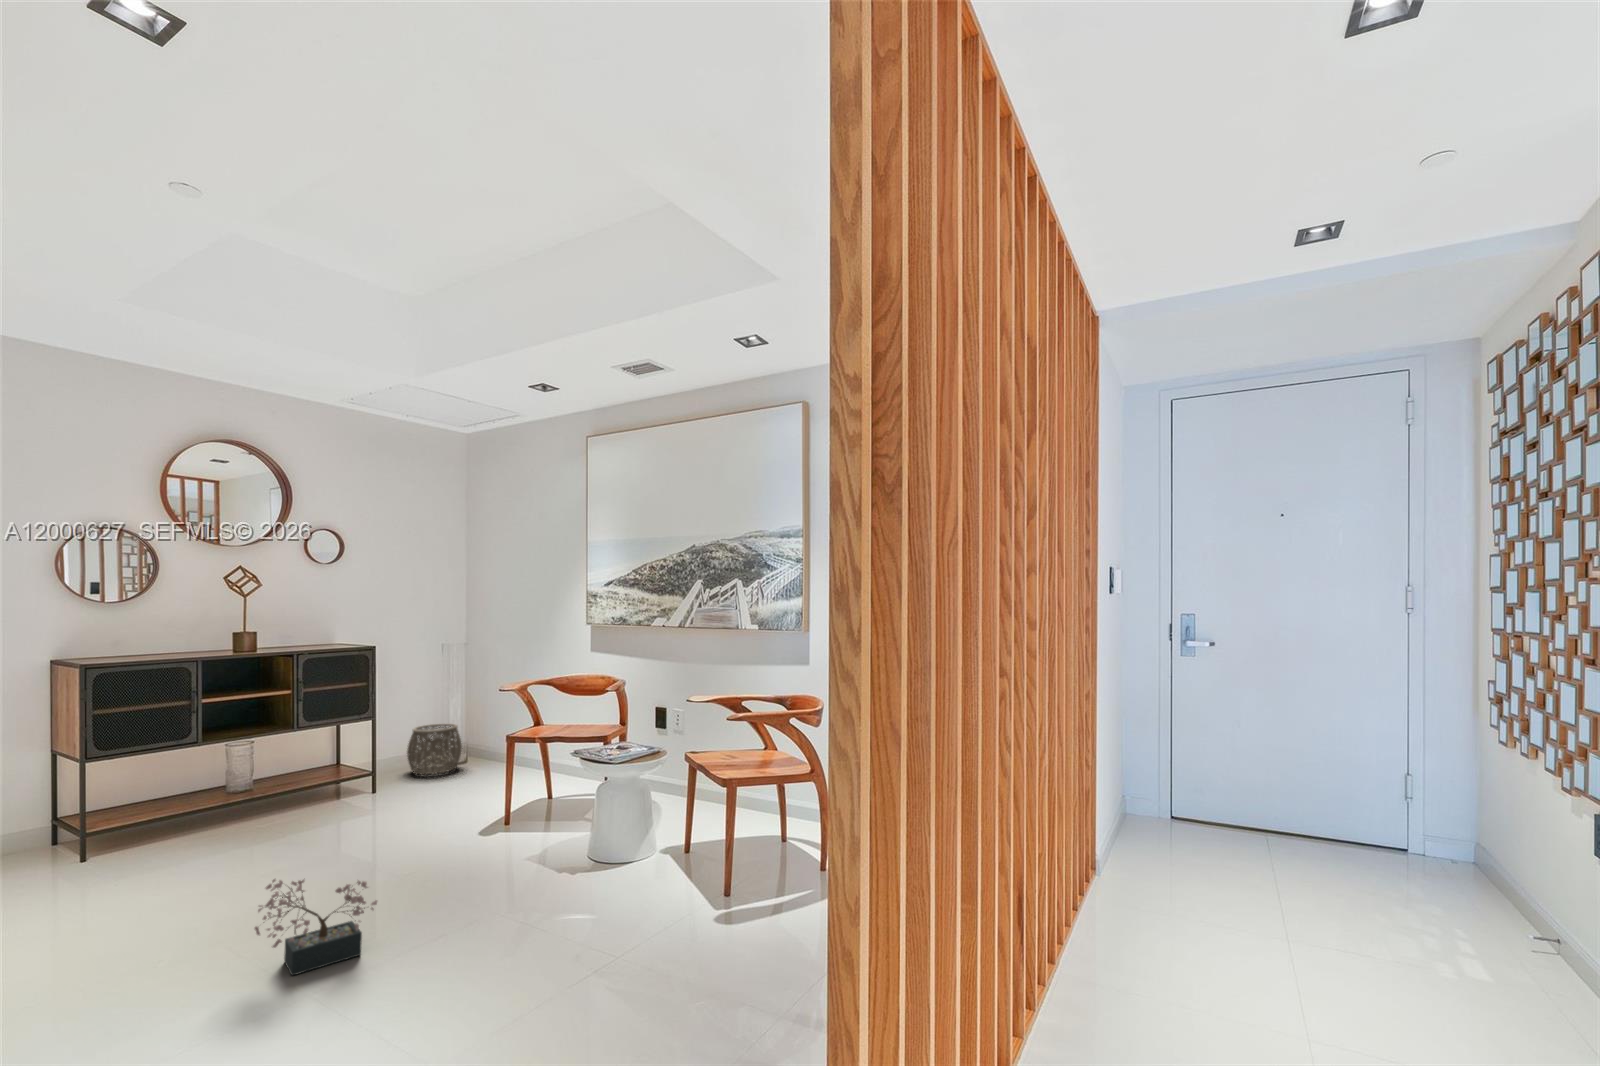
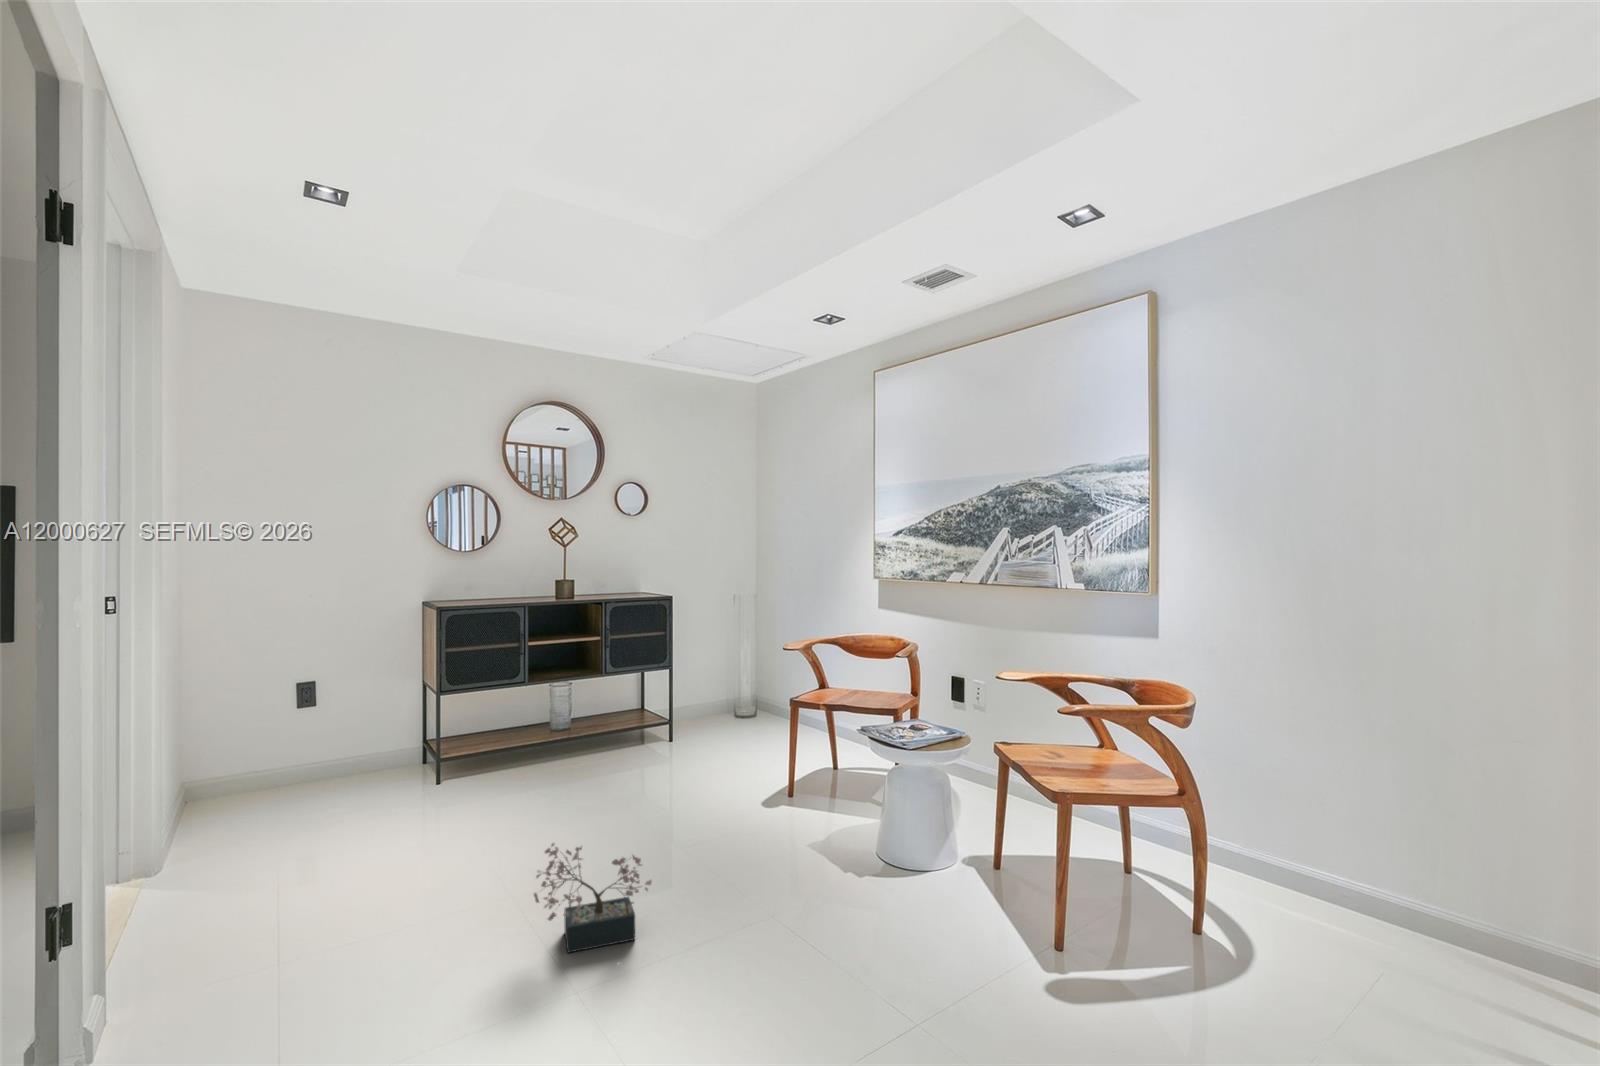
woven basket: present [407,724,462,775] -> none [706,675,757,726]

